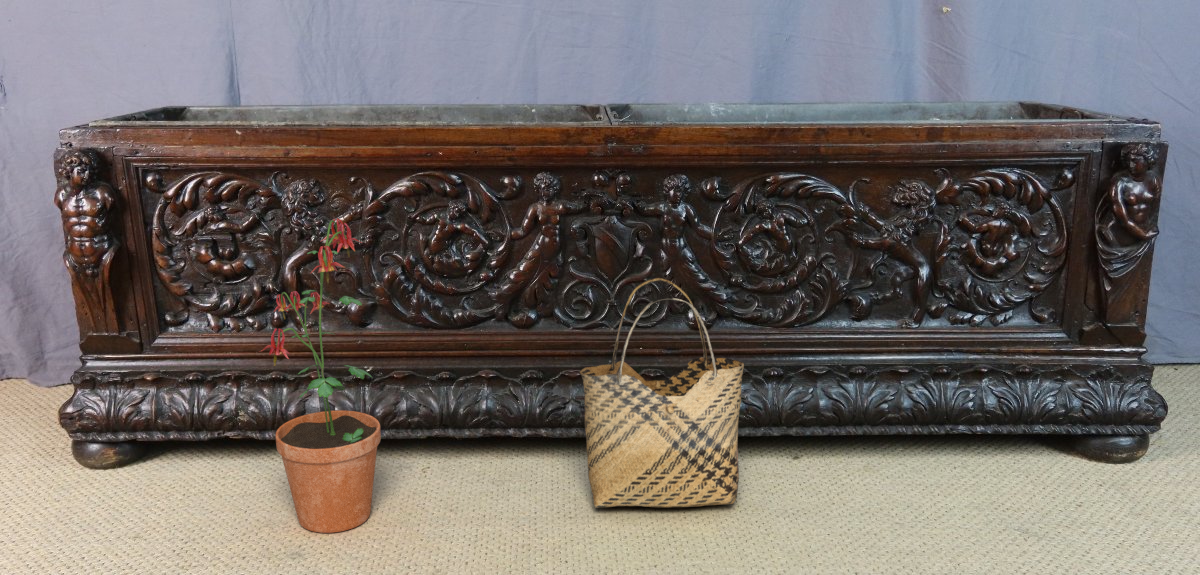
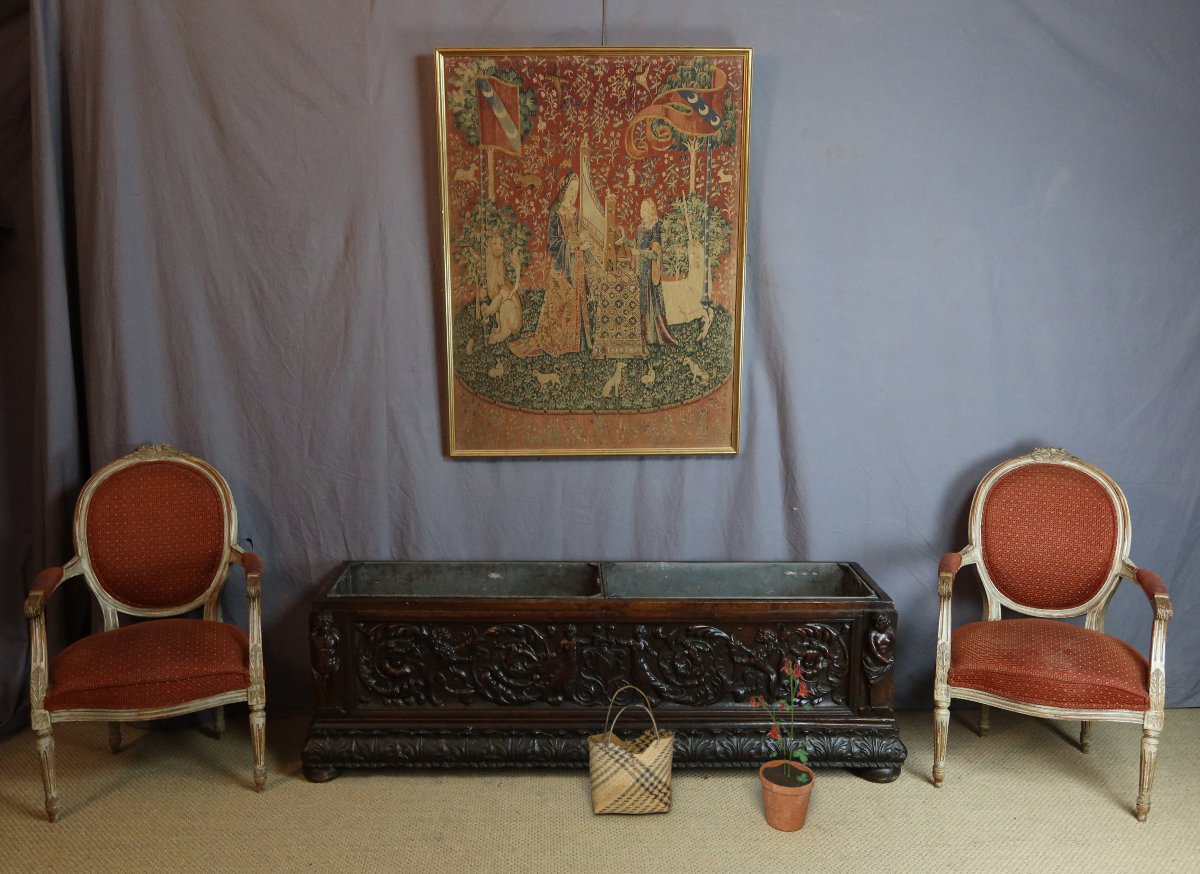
potted plant: present [261,218,381,533] -> present [749,659,815,831]

